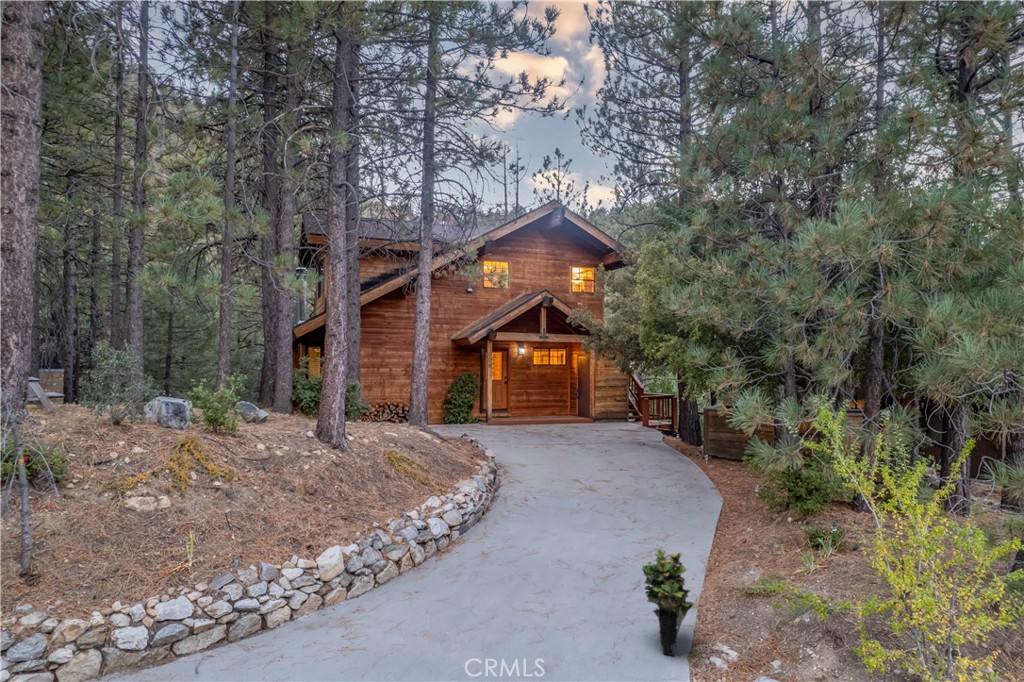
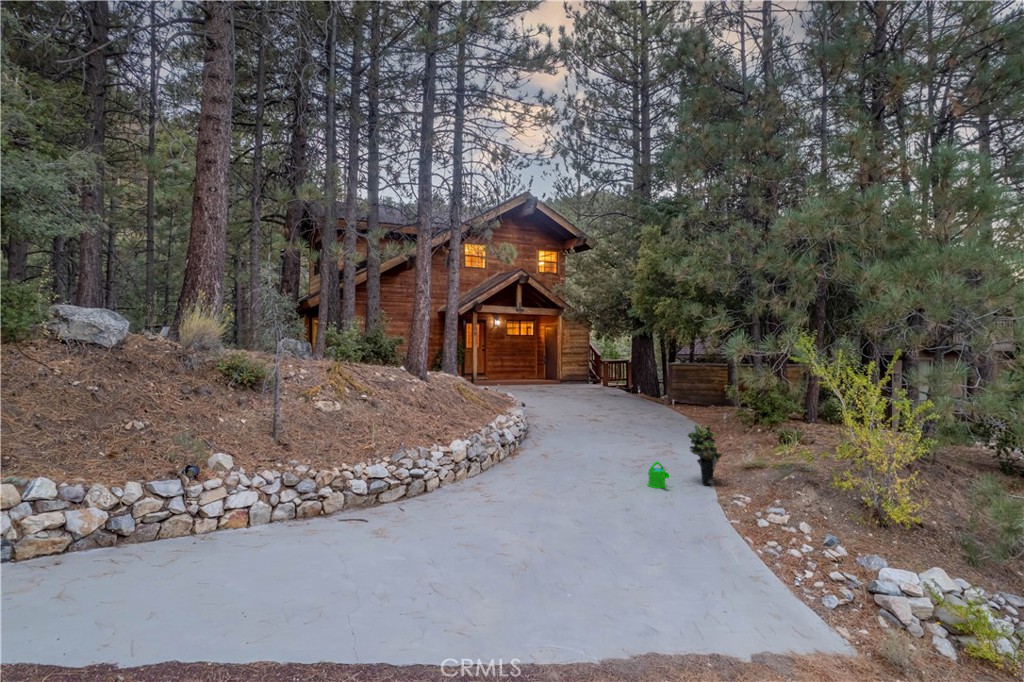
watering can: none [575,610,603,655] -> present [647,462,669,488]

